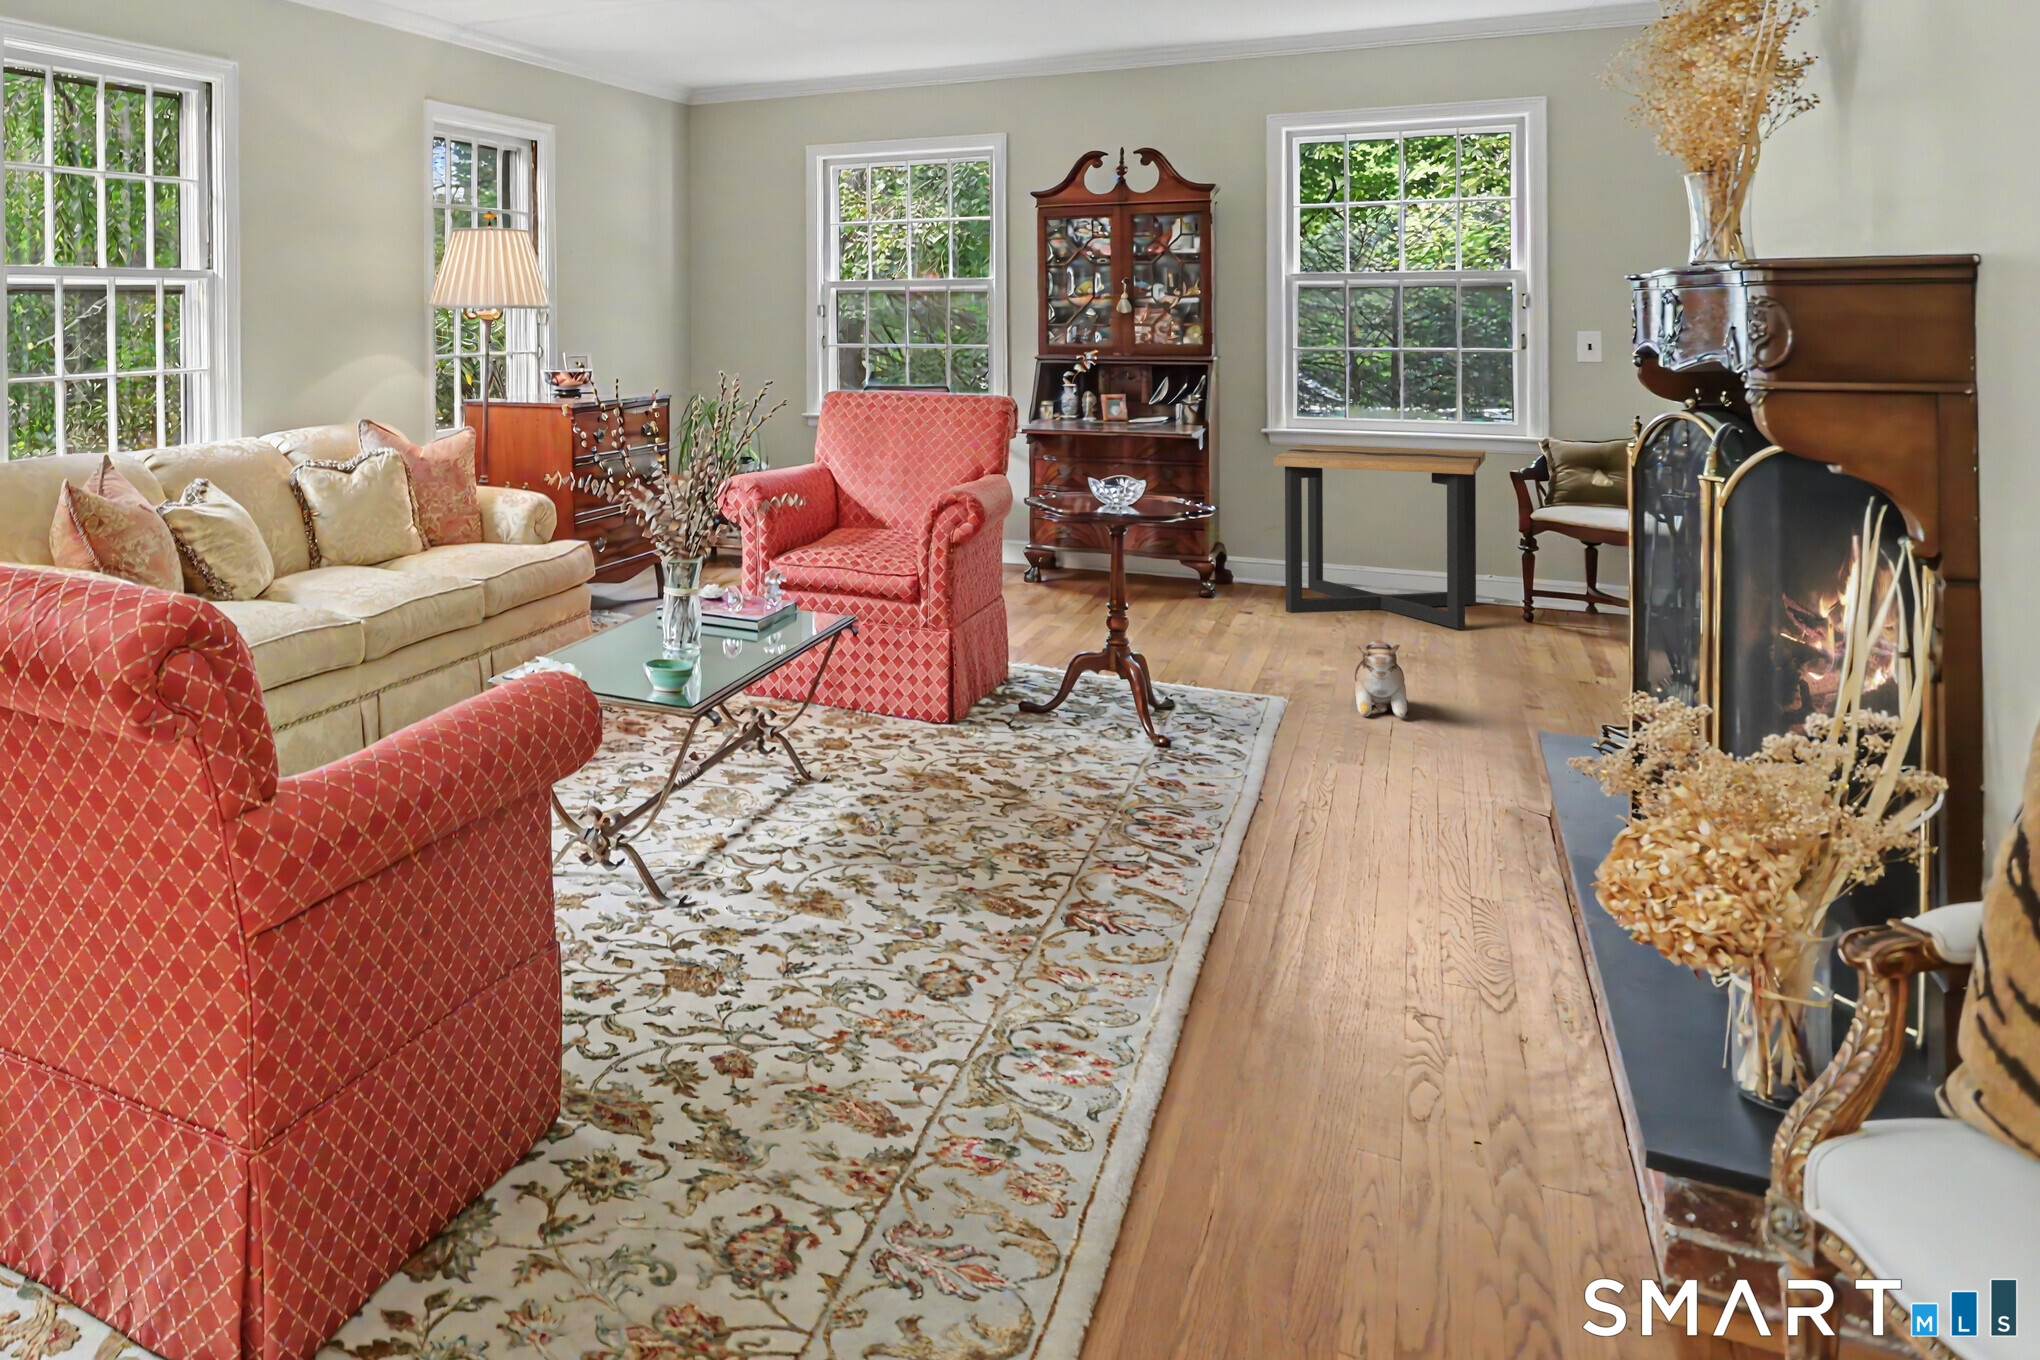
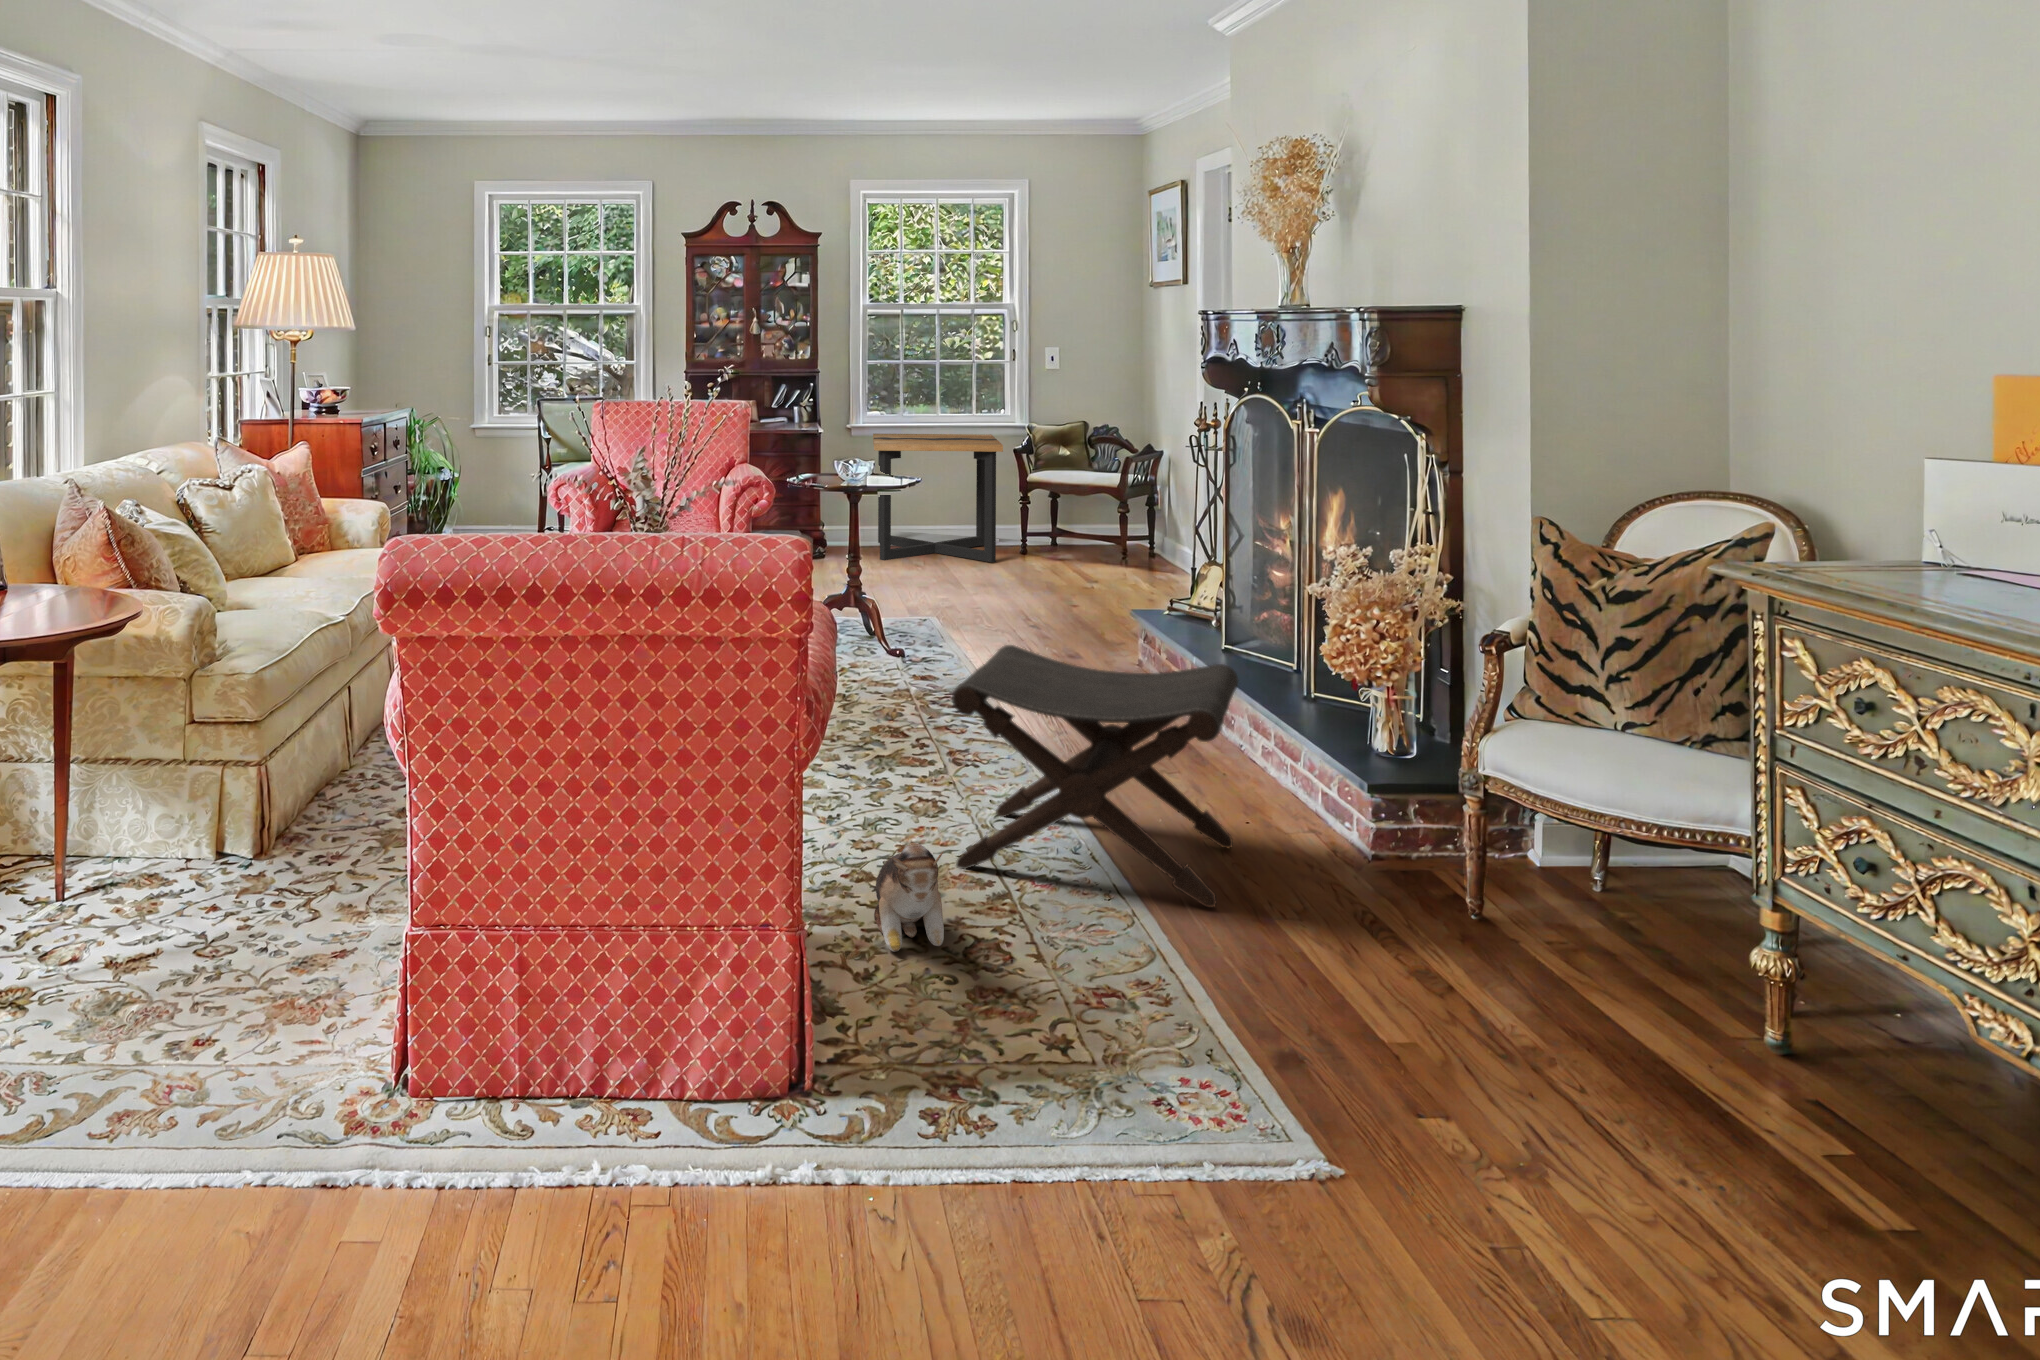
plush toy: present [1355,640,1408,717] -> present [874,842,944,951]
footstool: none [905,744,1429,1226] -> present [952,645,1238,907]

